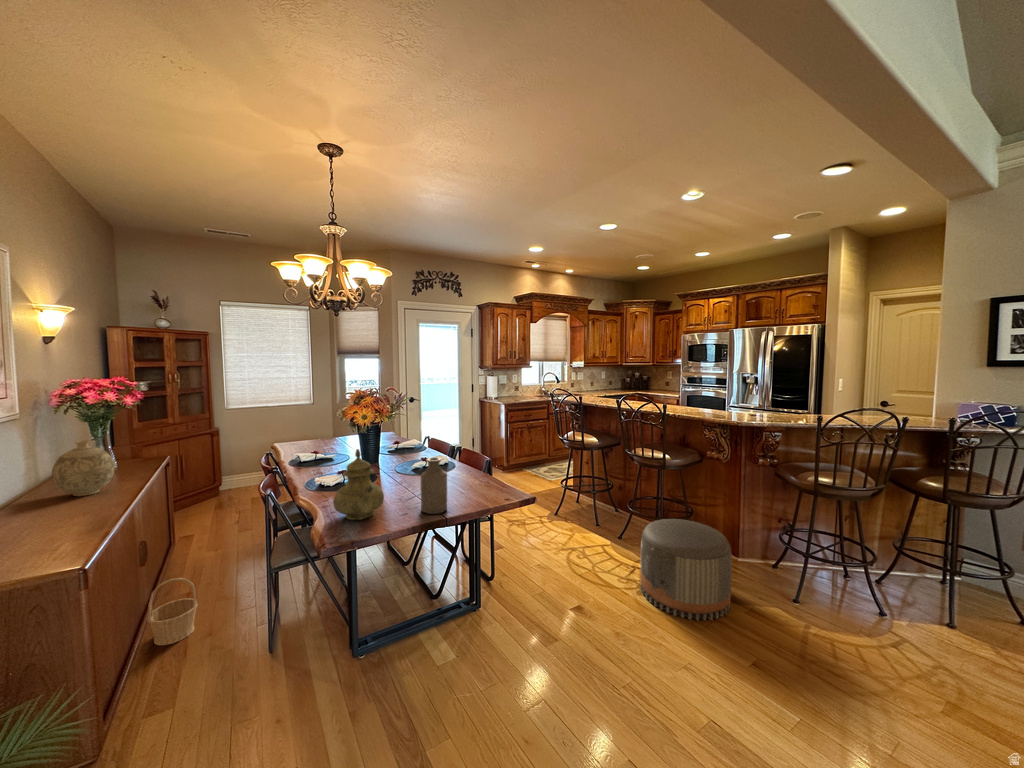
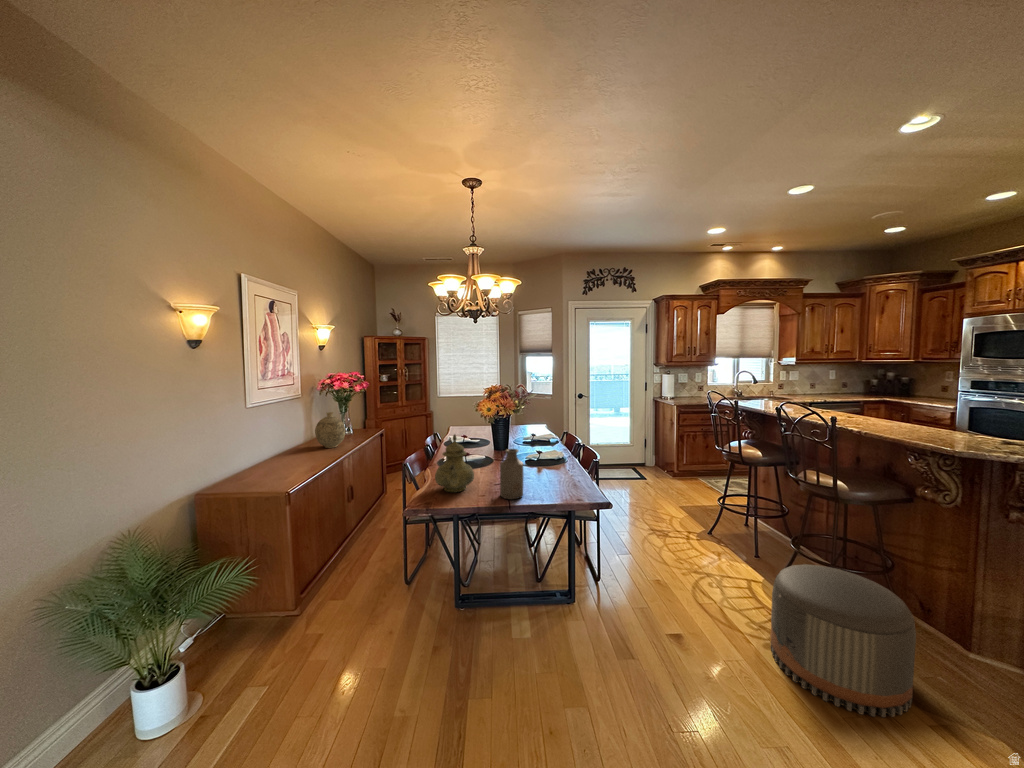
basket: present [147,578,198,645] -> none [352,512,380,557]

